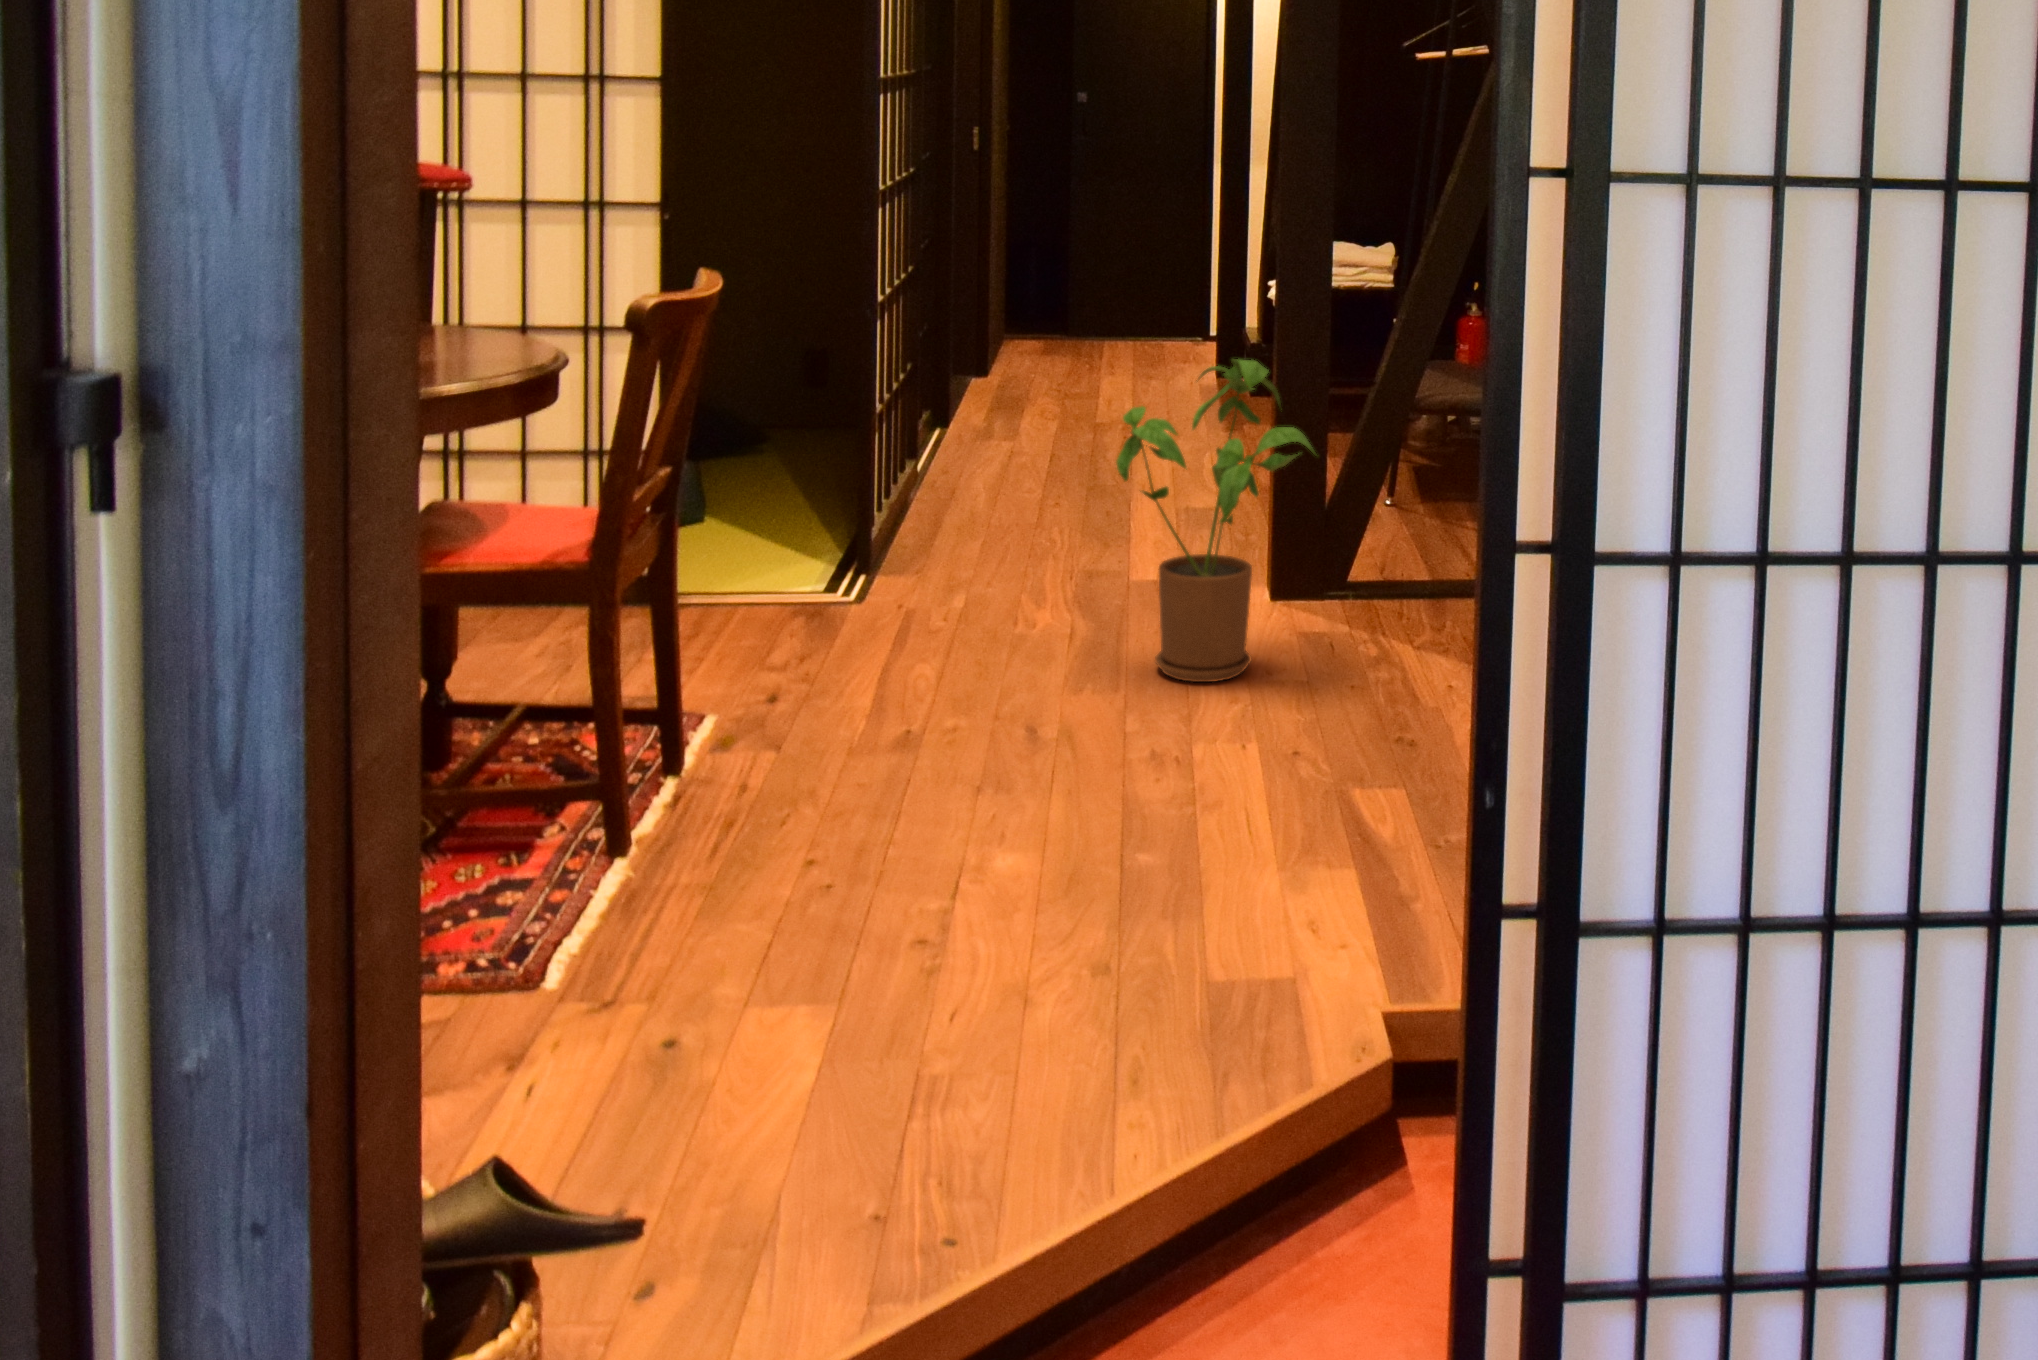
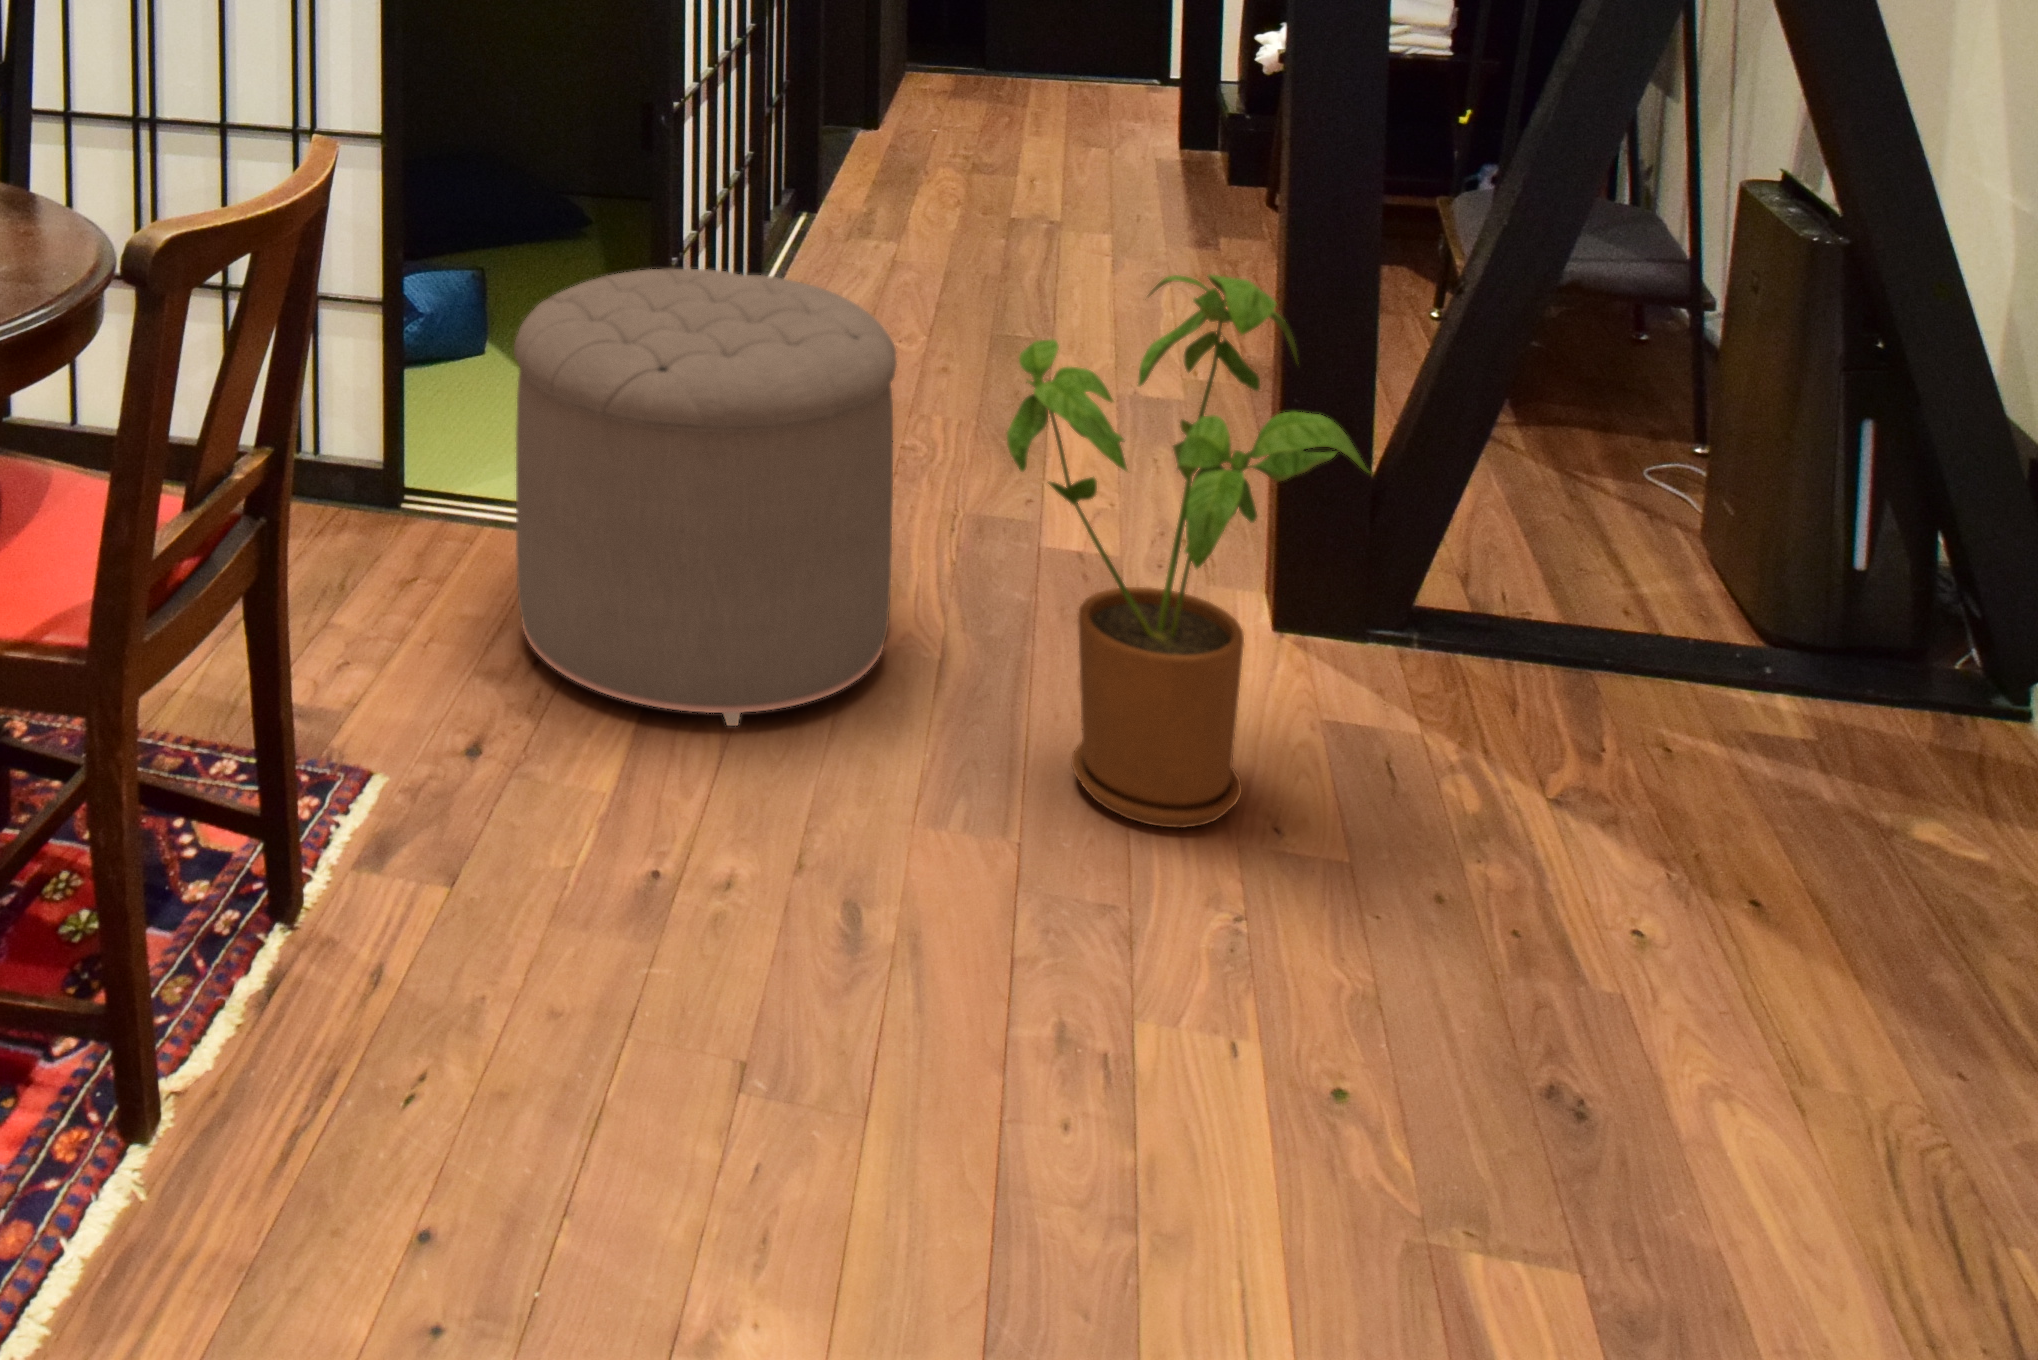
ottoman: none [785,401,1043,673] -> present [514,269,897,726]

